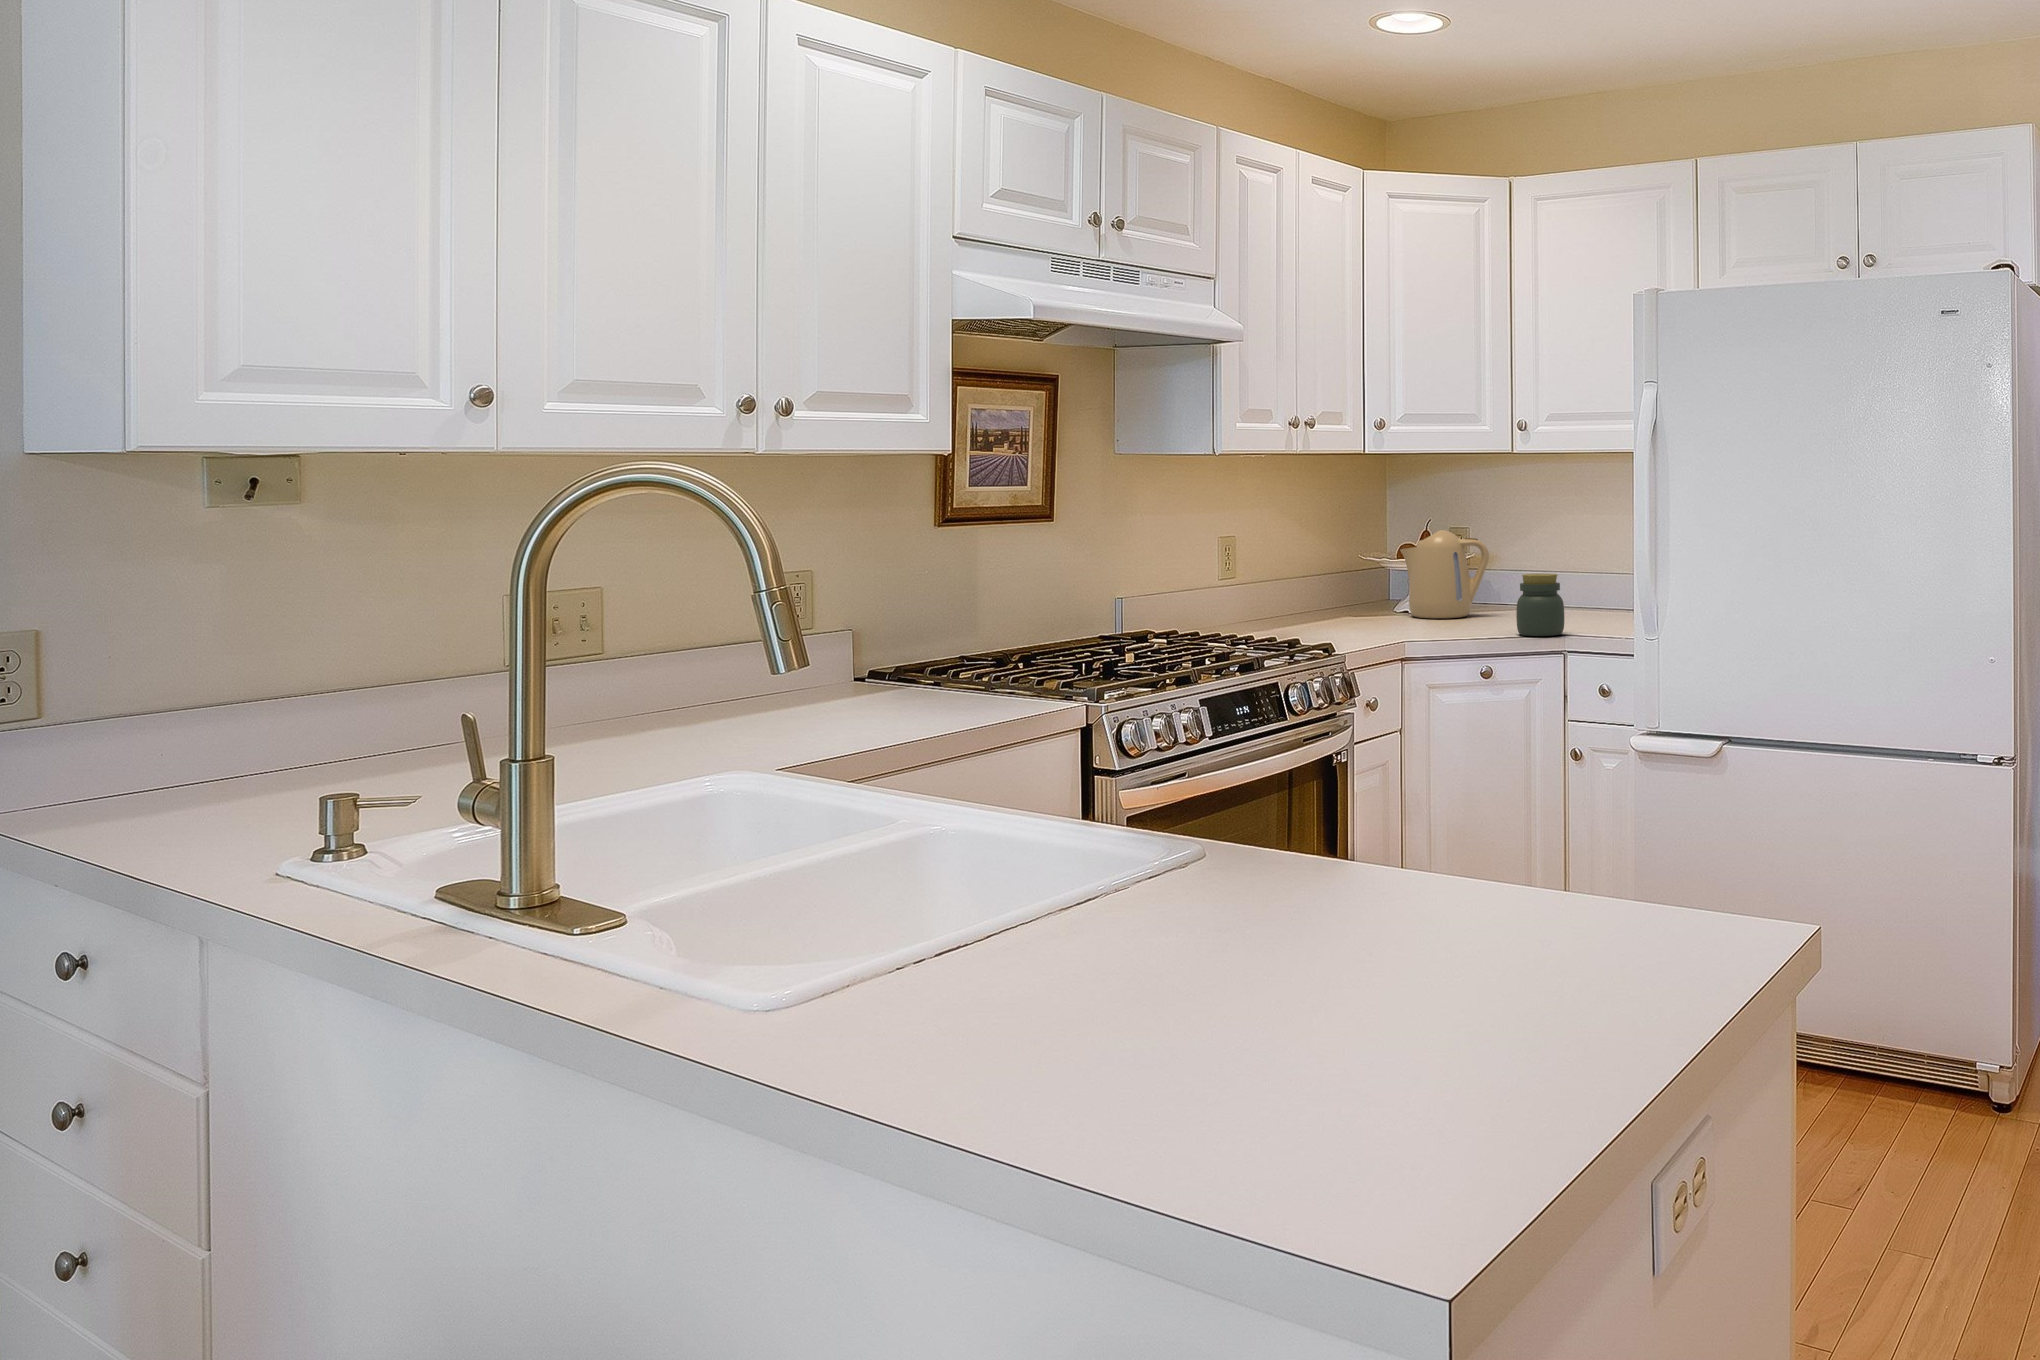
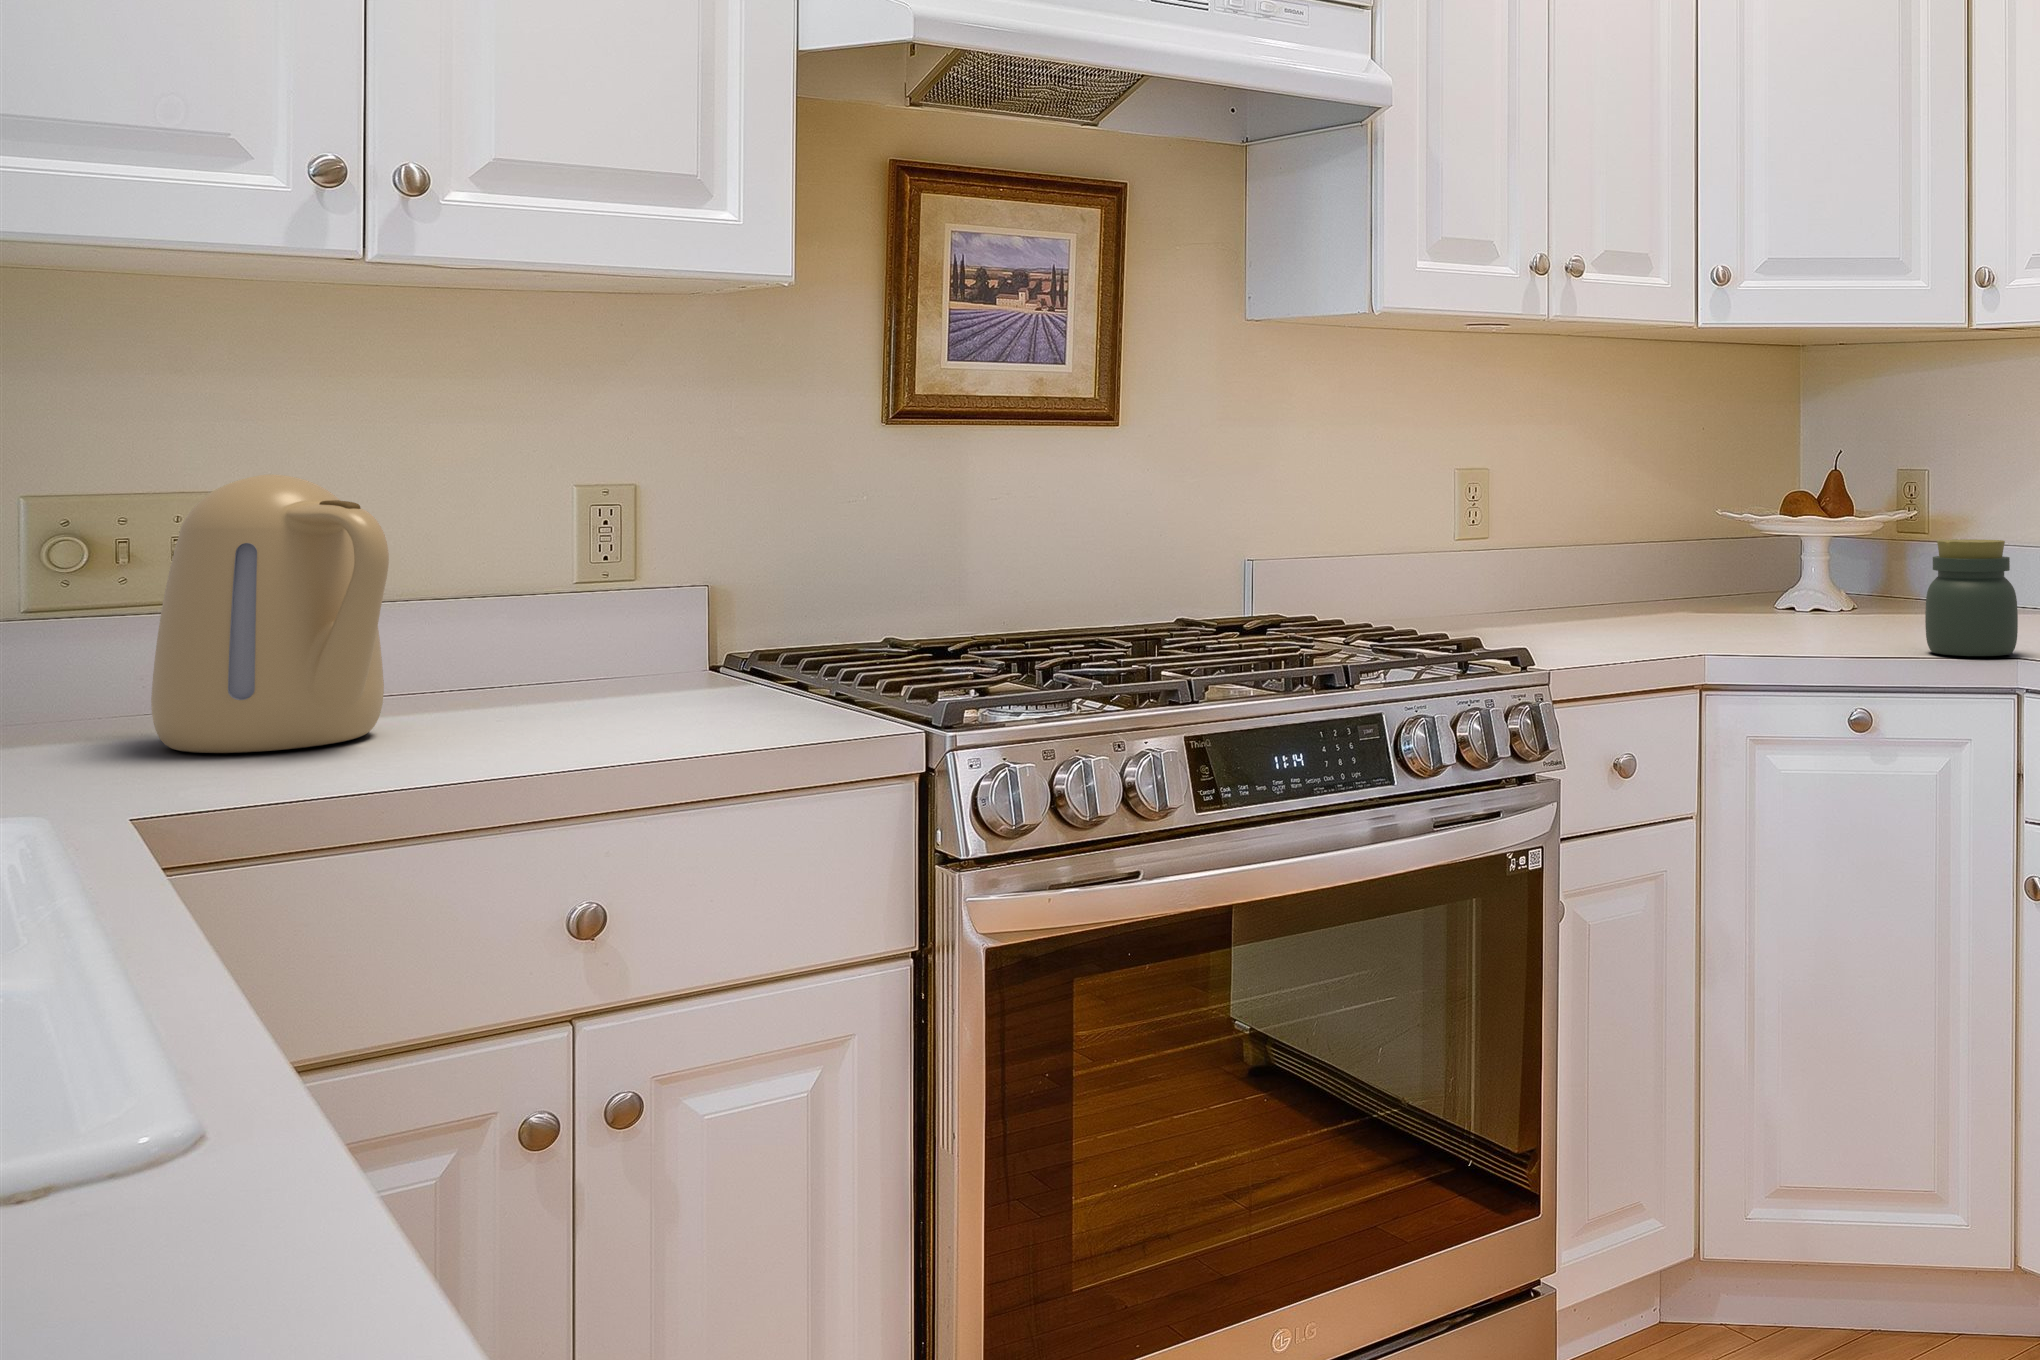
kettle: present [1400,530,1489,619] -> present [151,474,389,753]

